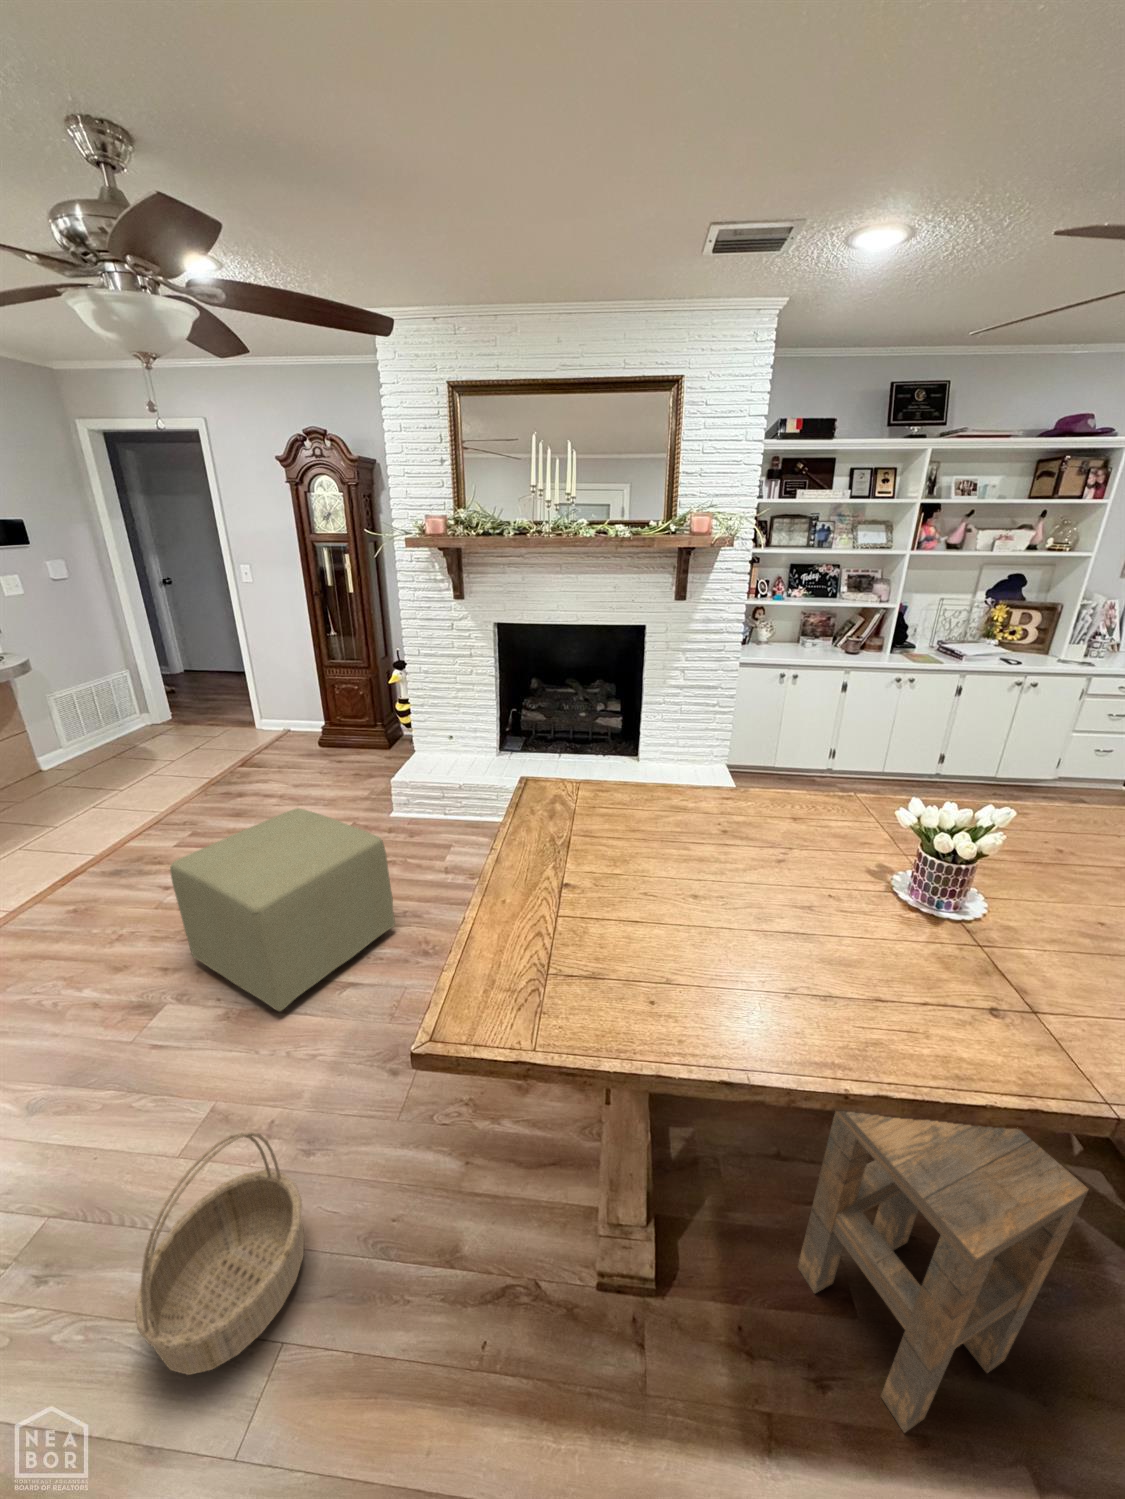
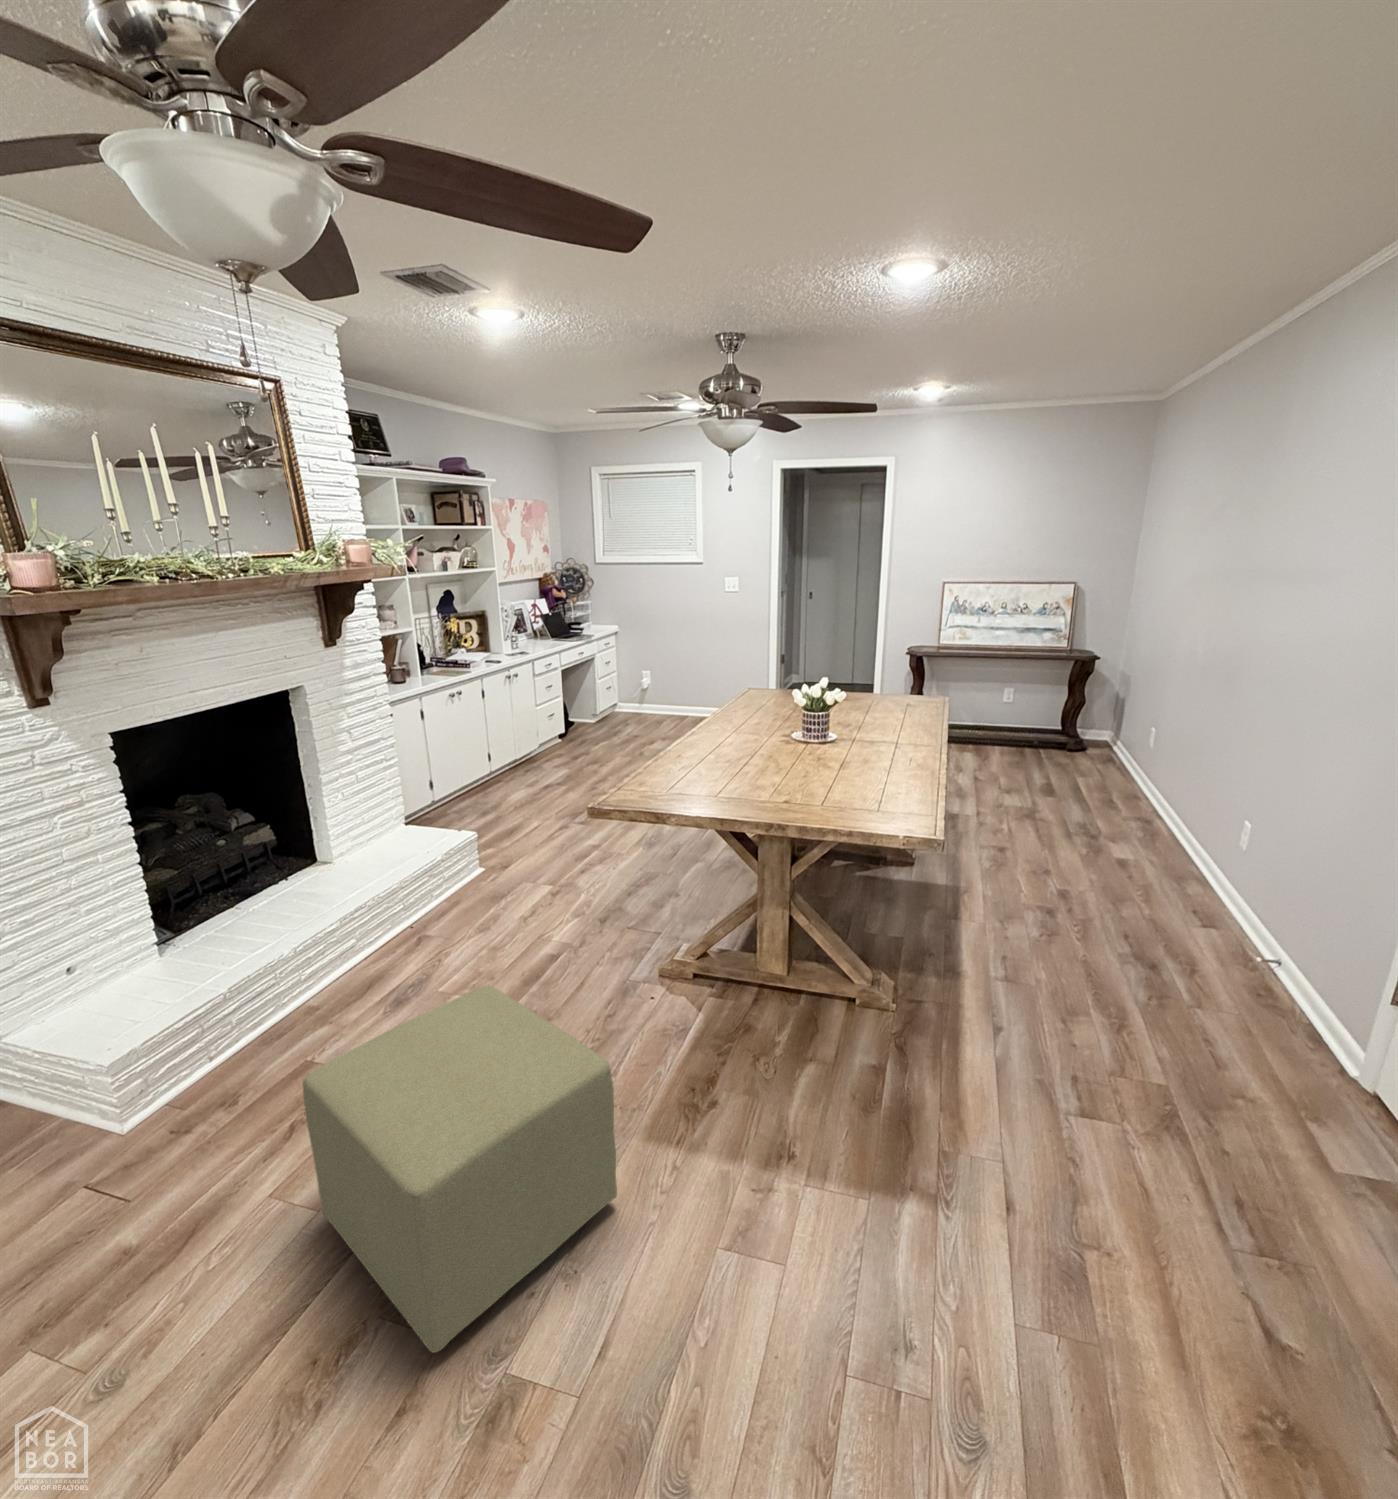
side table: present [798,1111,1088,1433] -> none [845,805,938,945]
basket: present [135,1132,304,1375] -> none [847,1044,970,1210]

